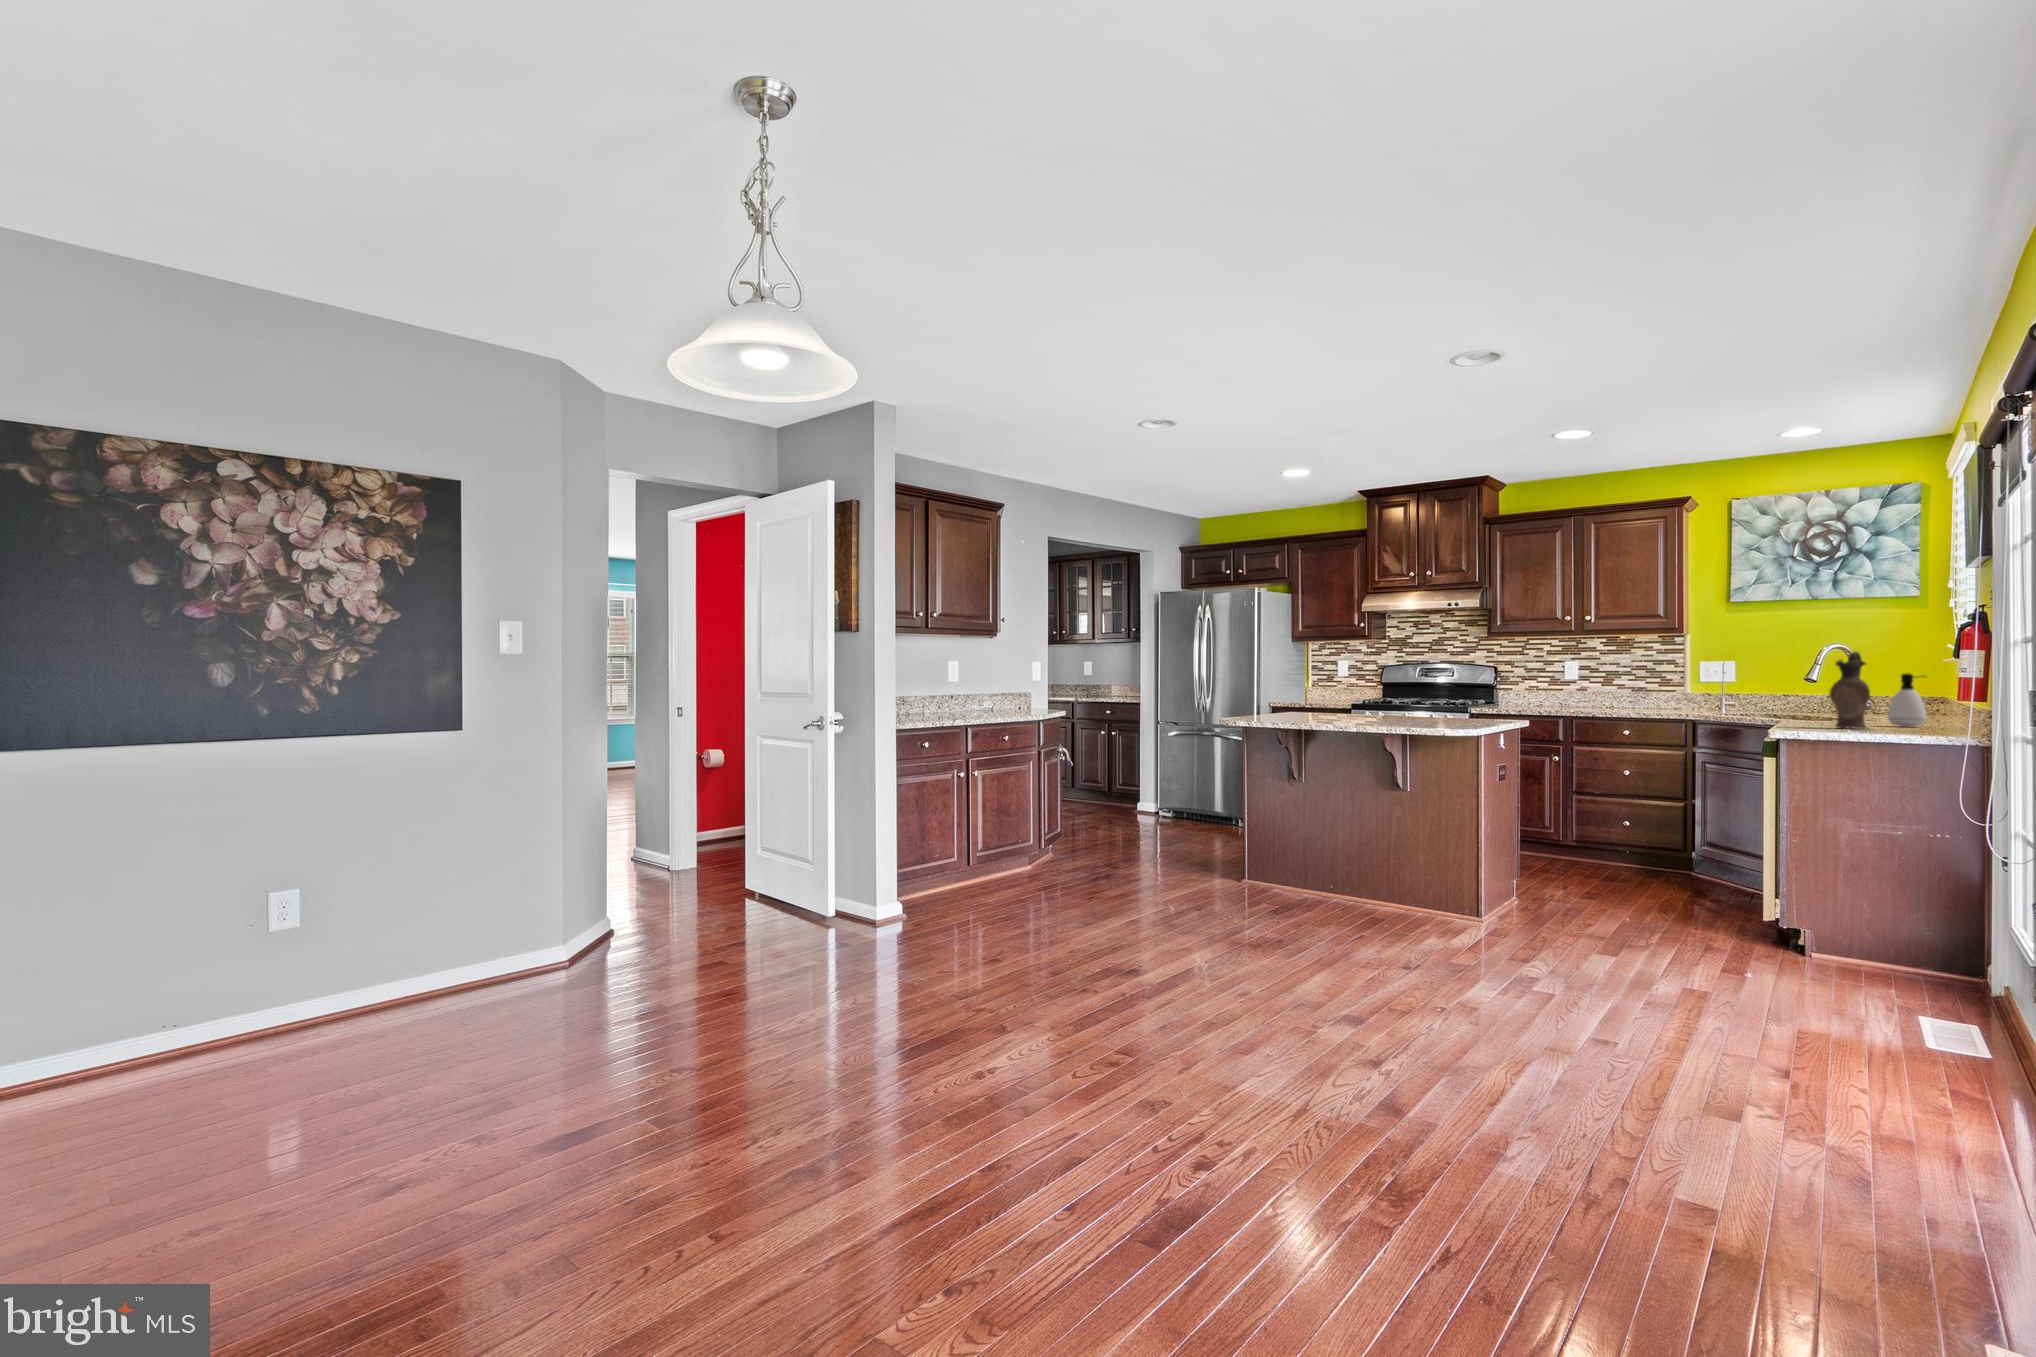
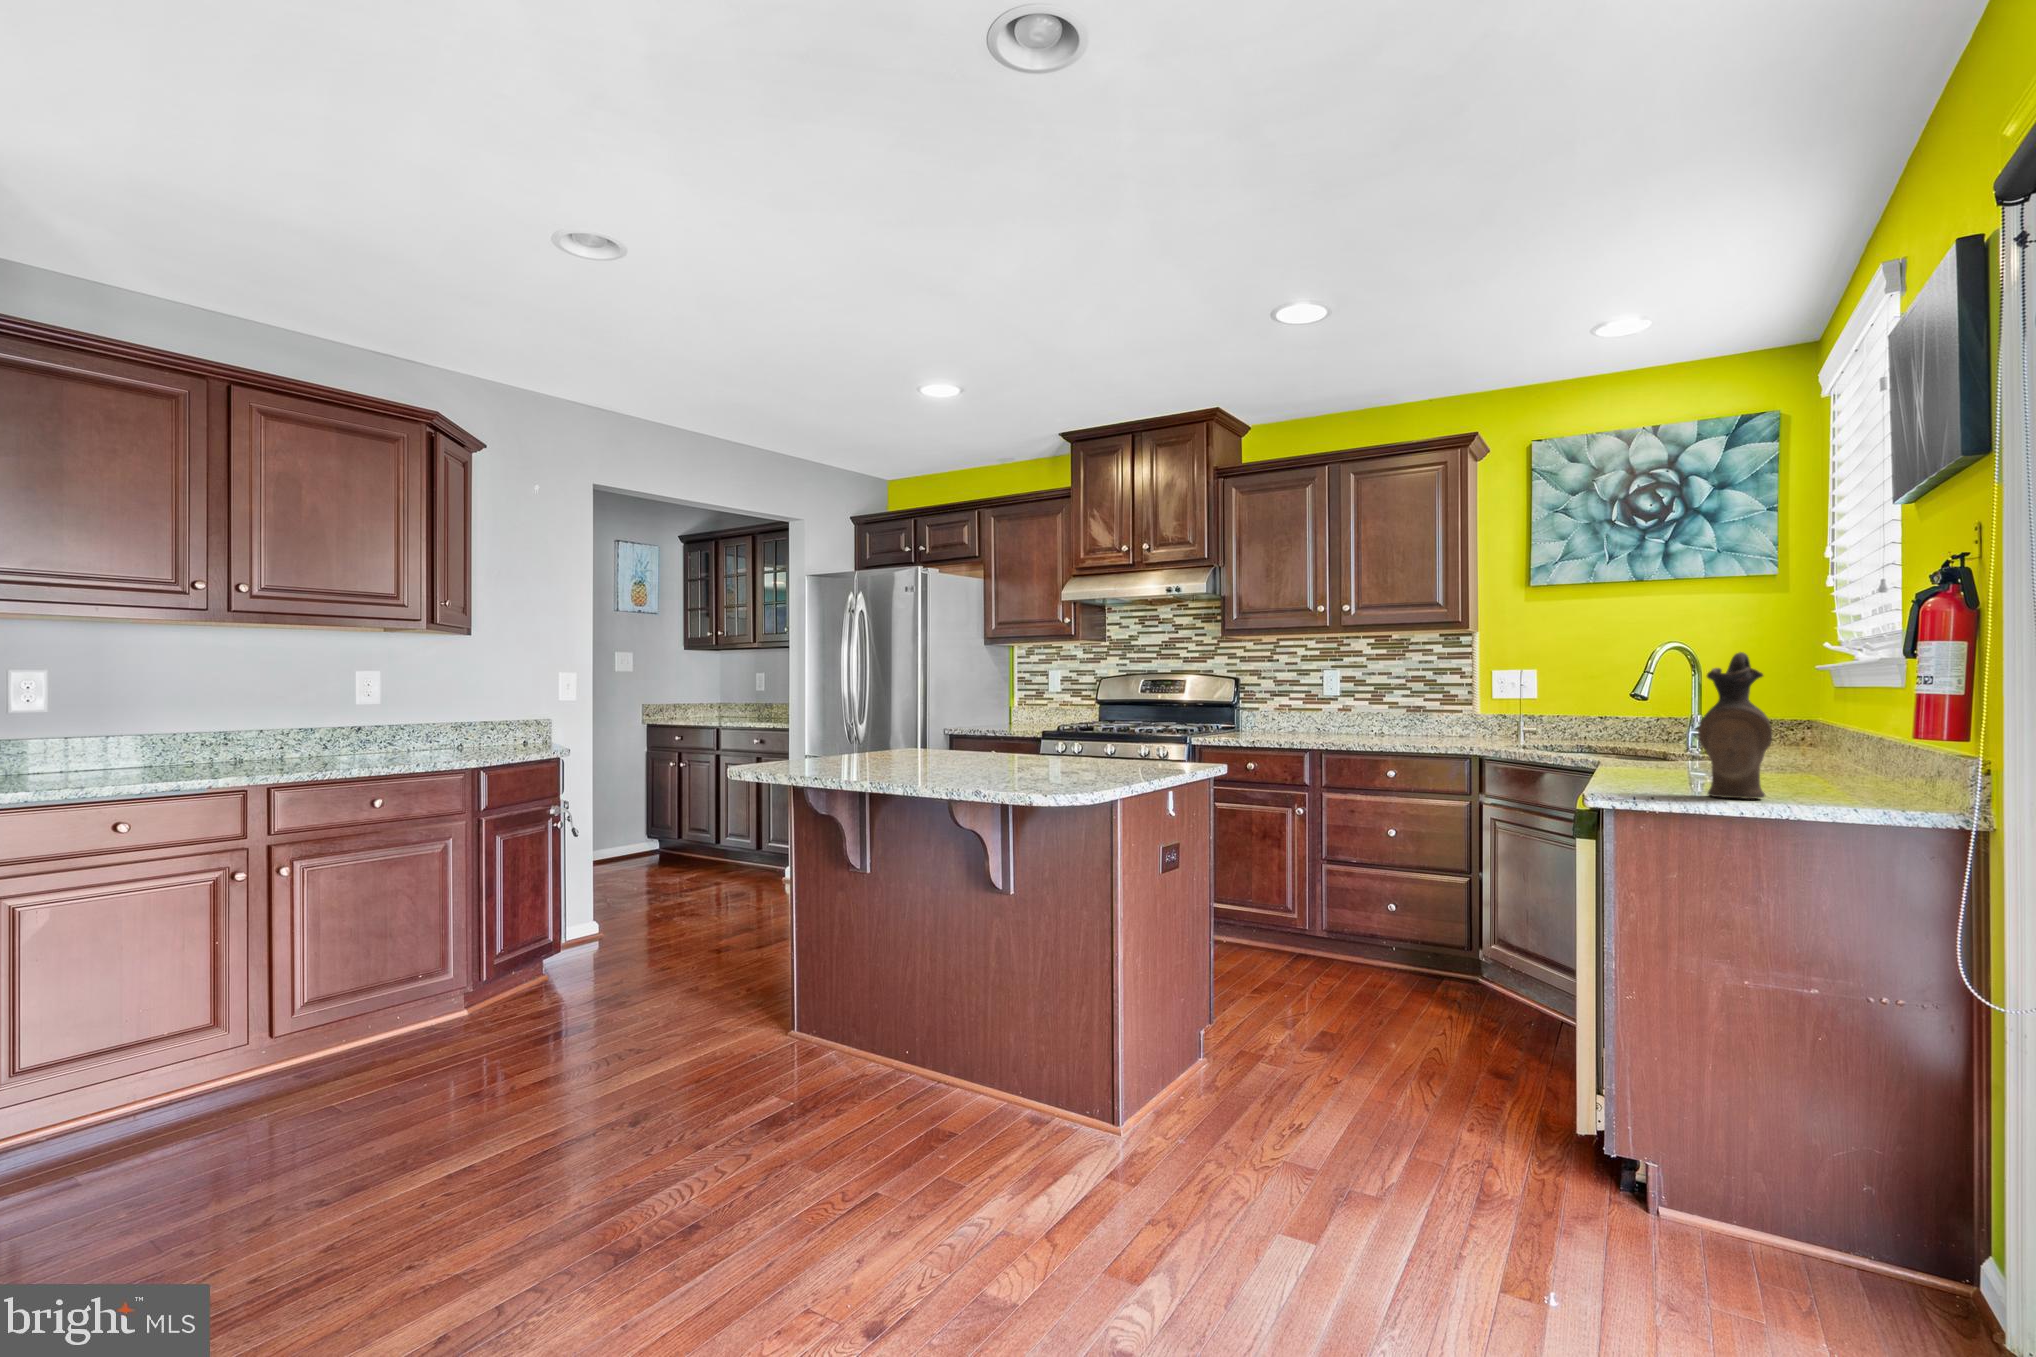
soap dispenser: present [1888,673,1926,727] -> none [1780,691,1845,784]

